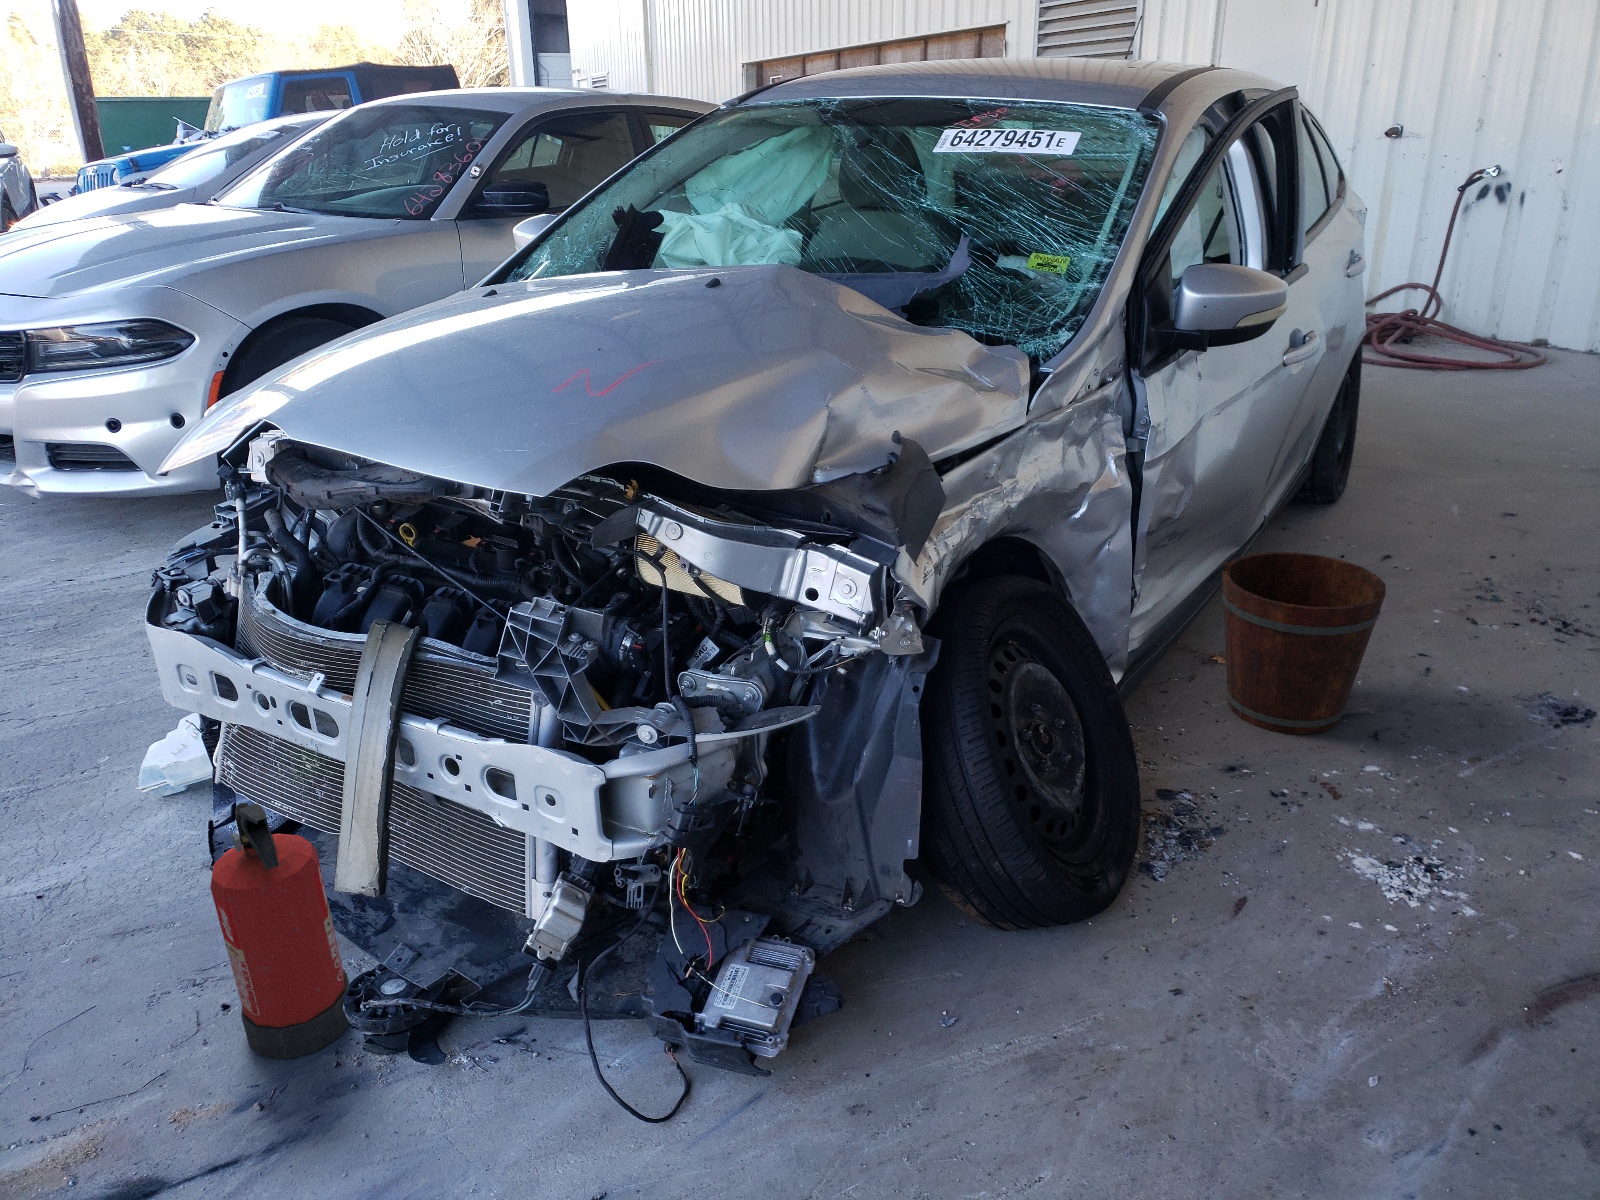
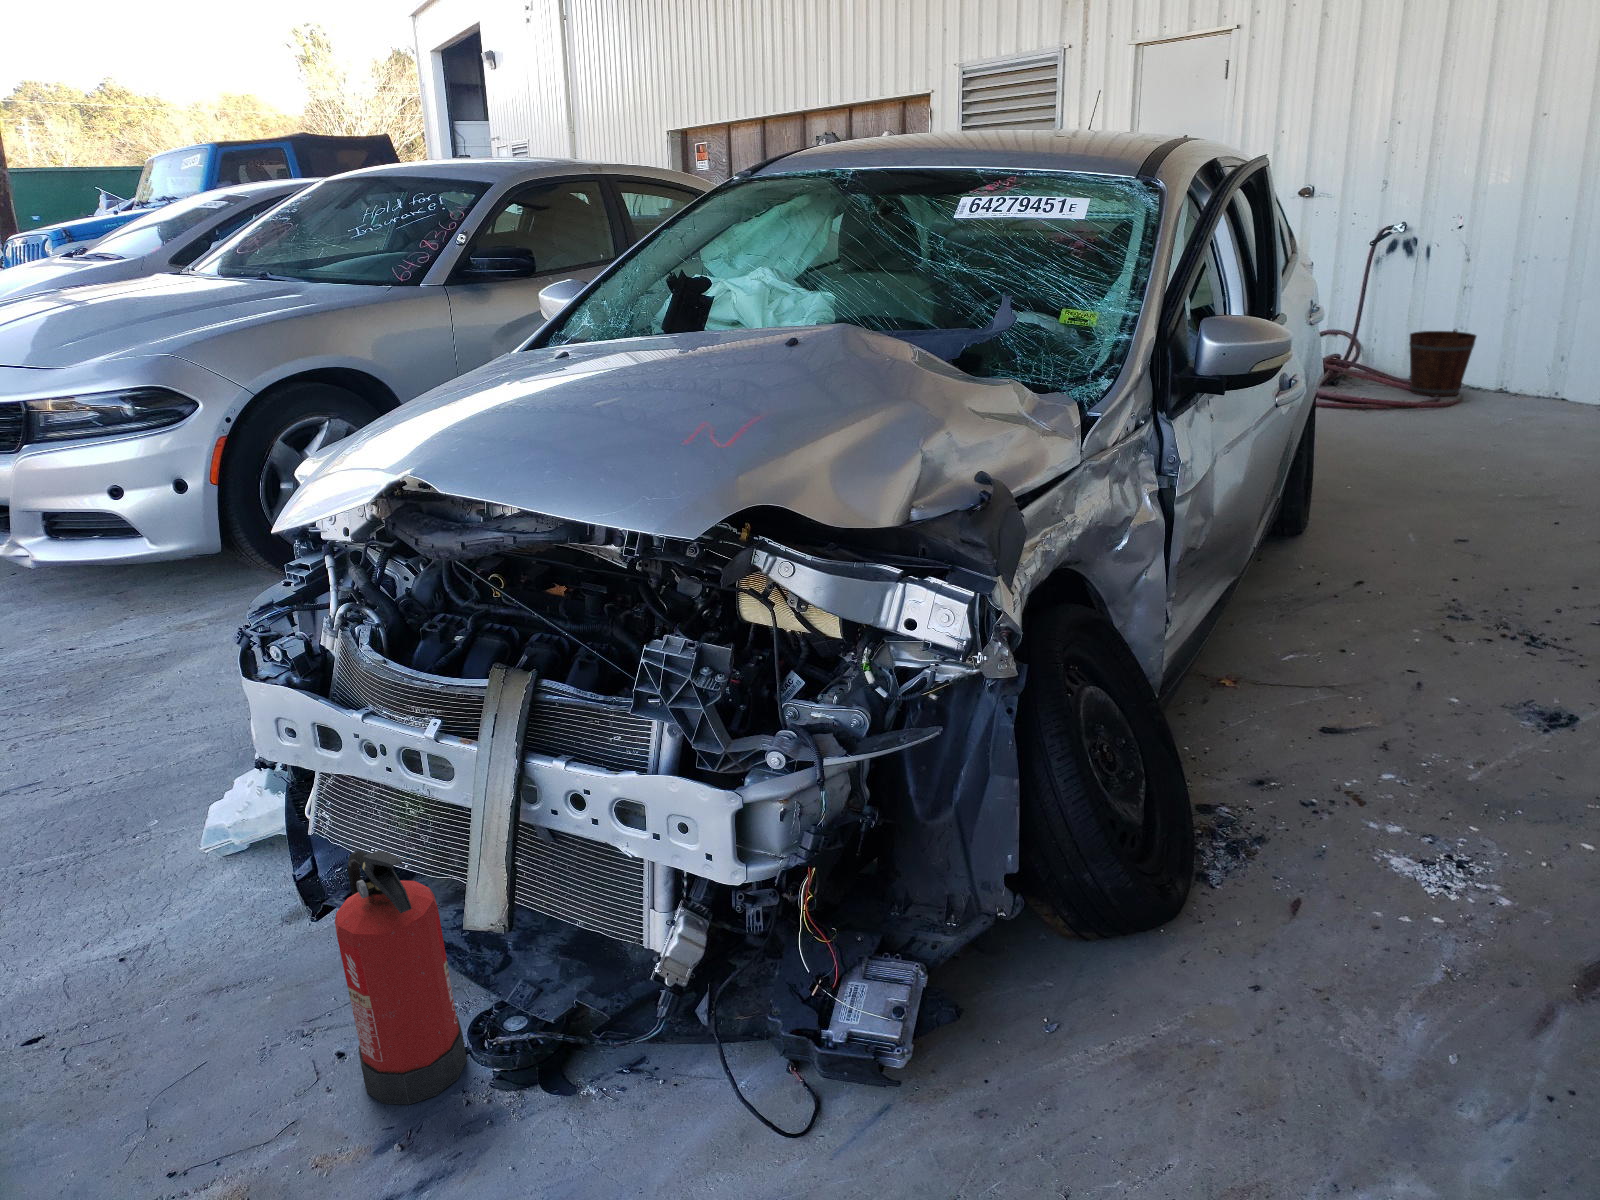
bucket: present [1222,552,1386,734] -> present [1409,329,1476,396]

